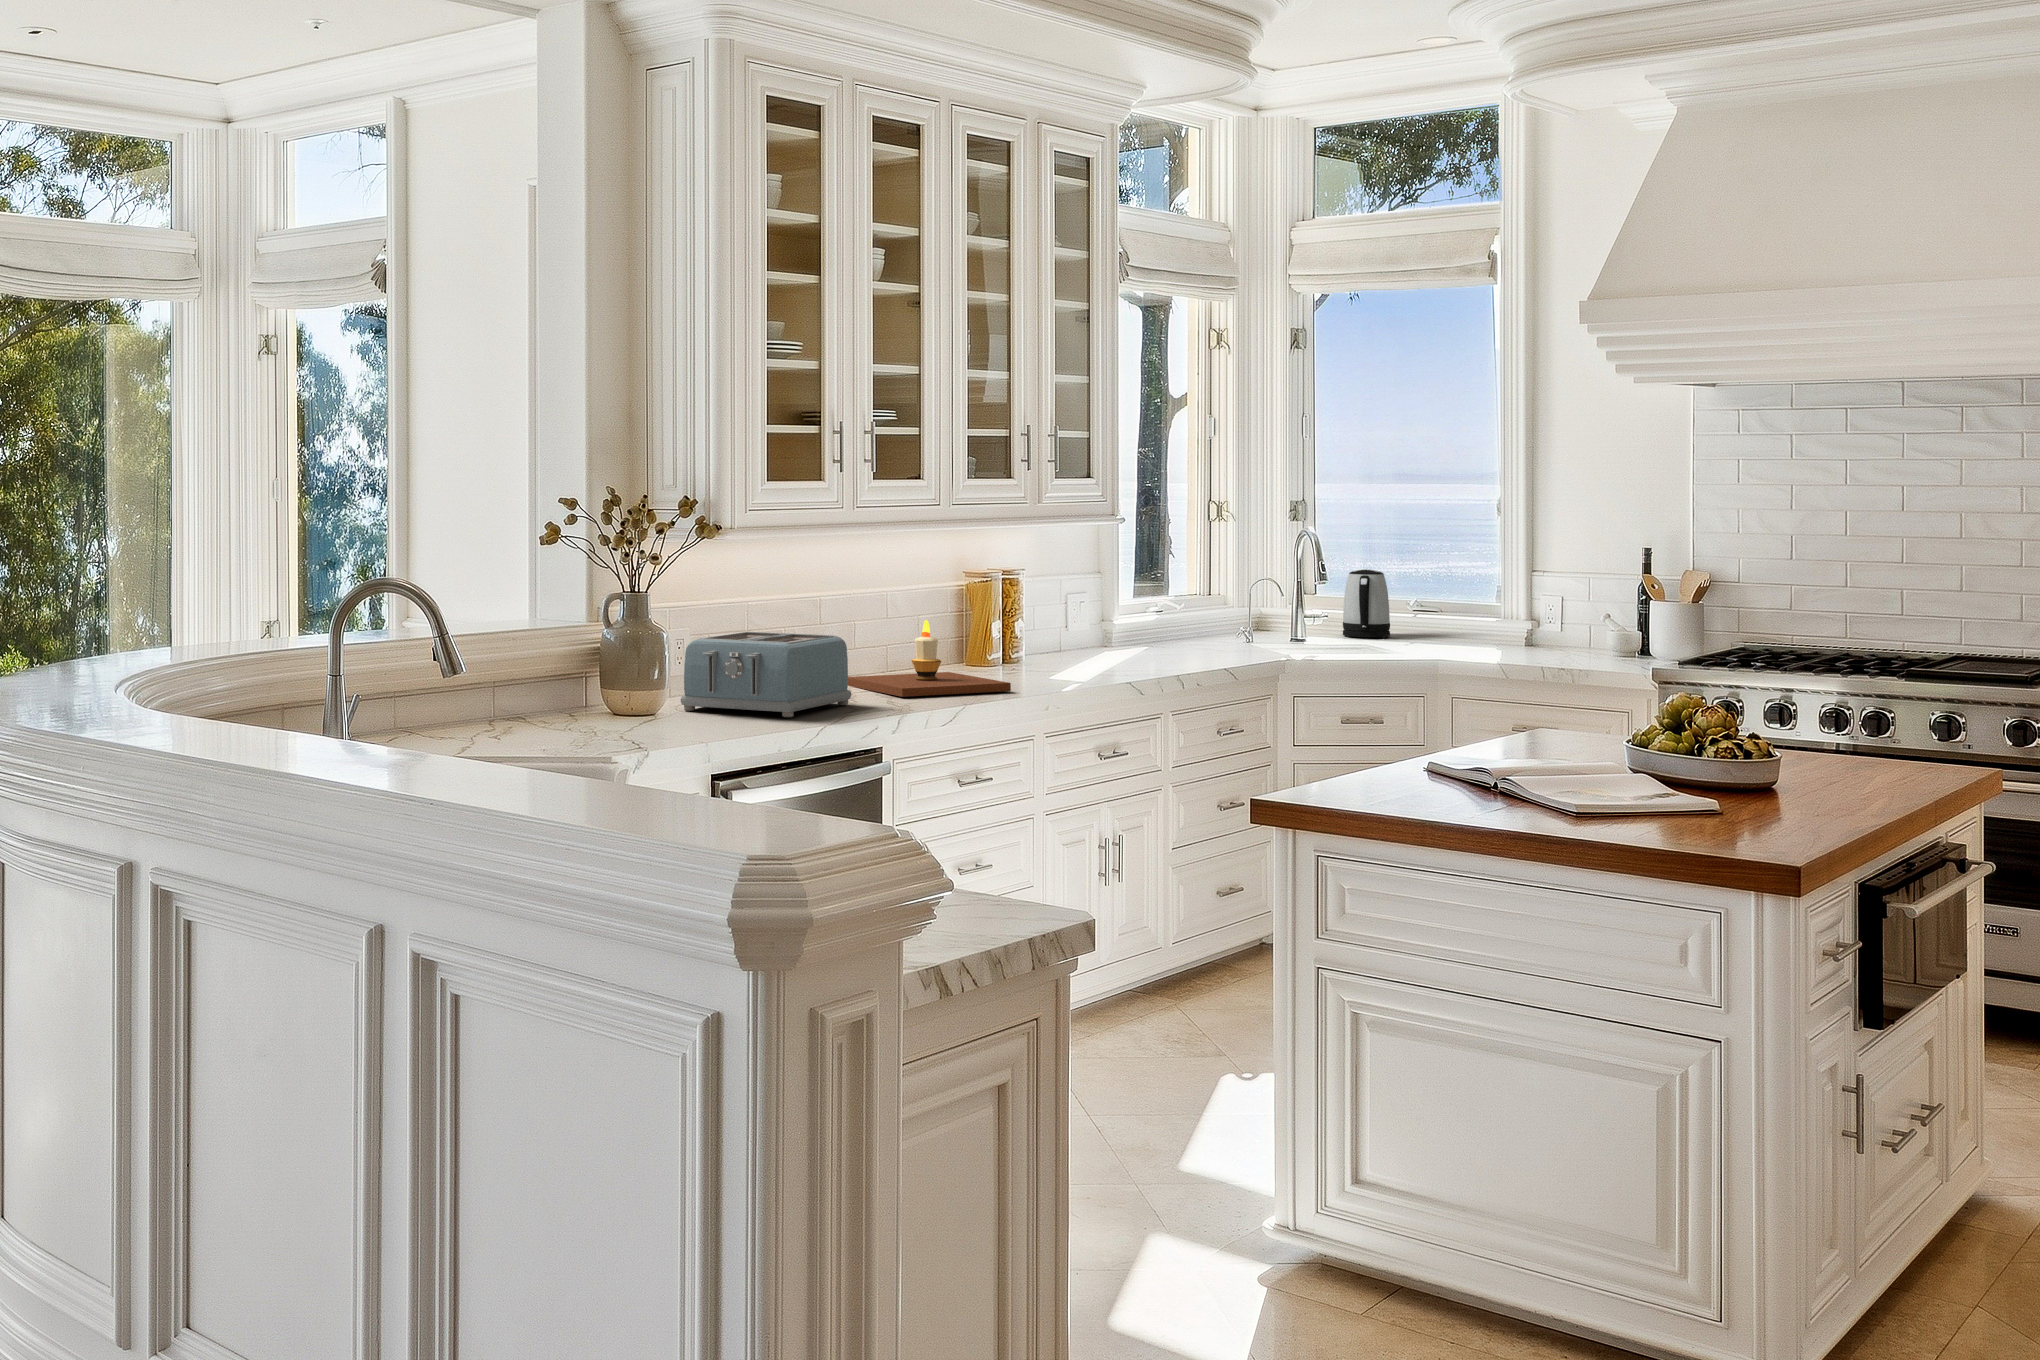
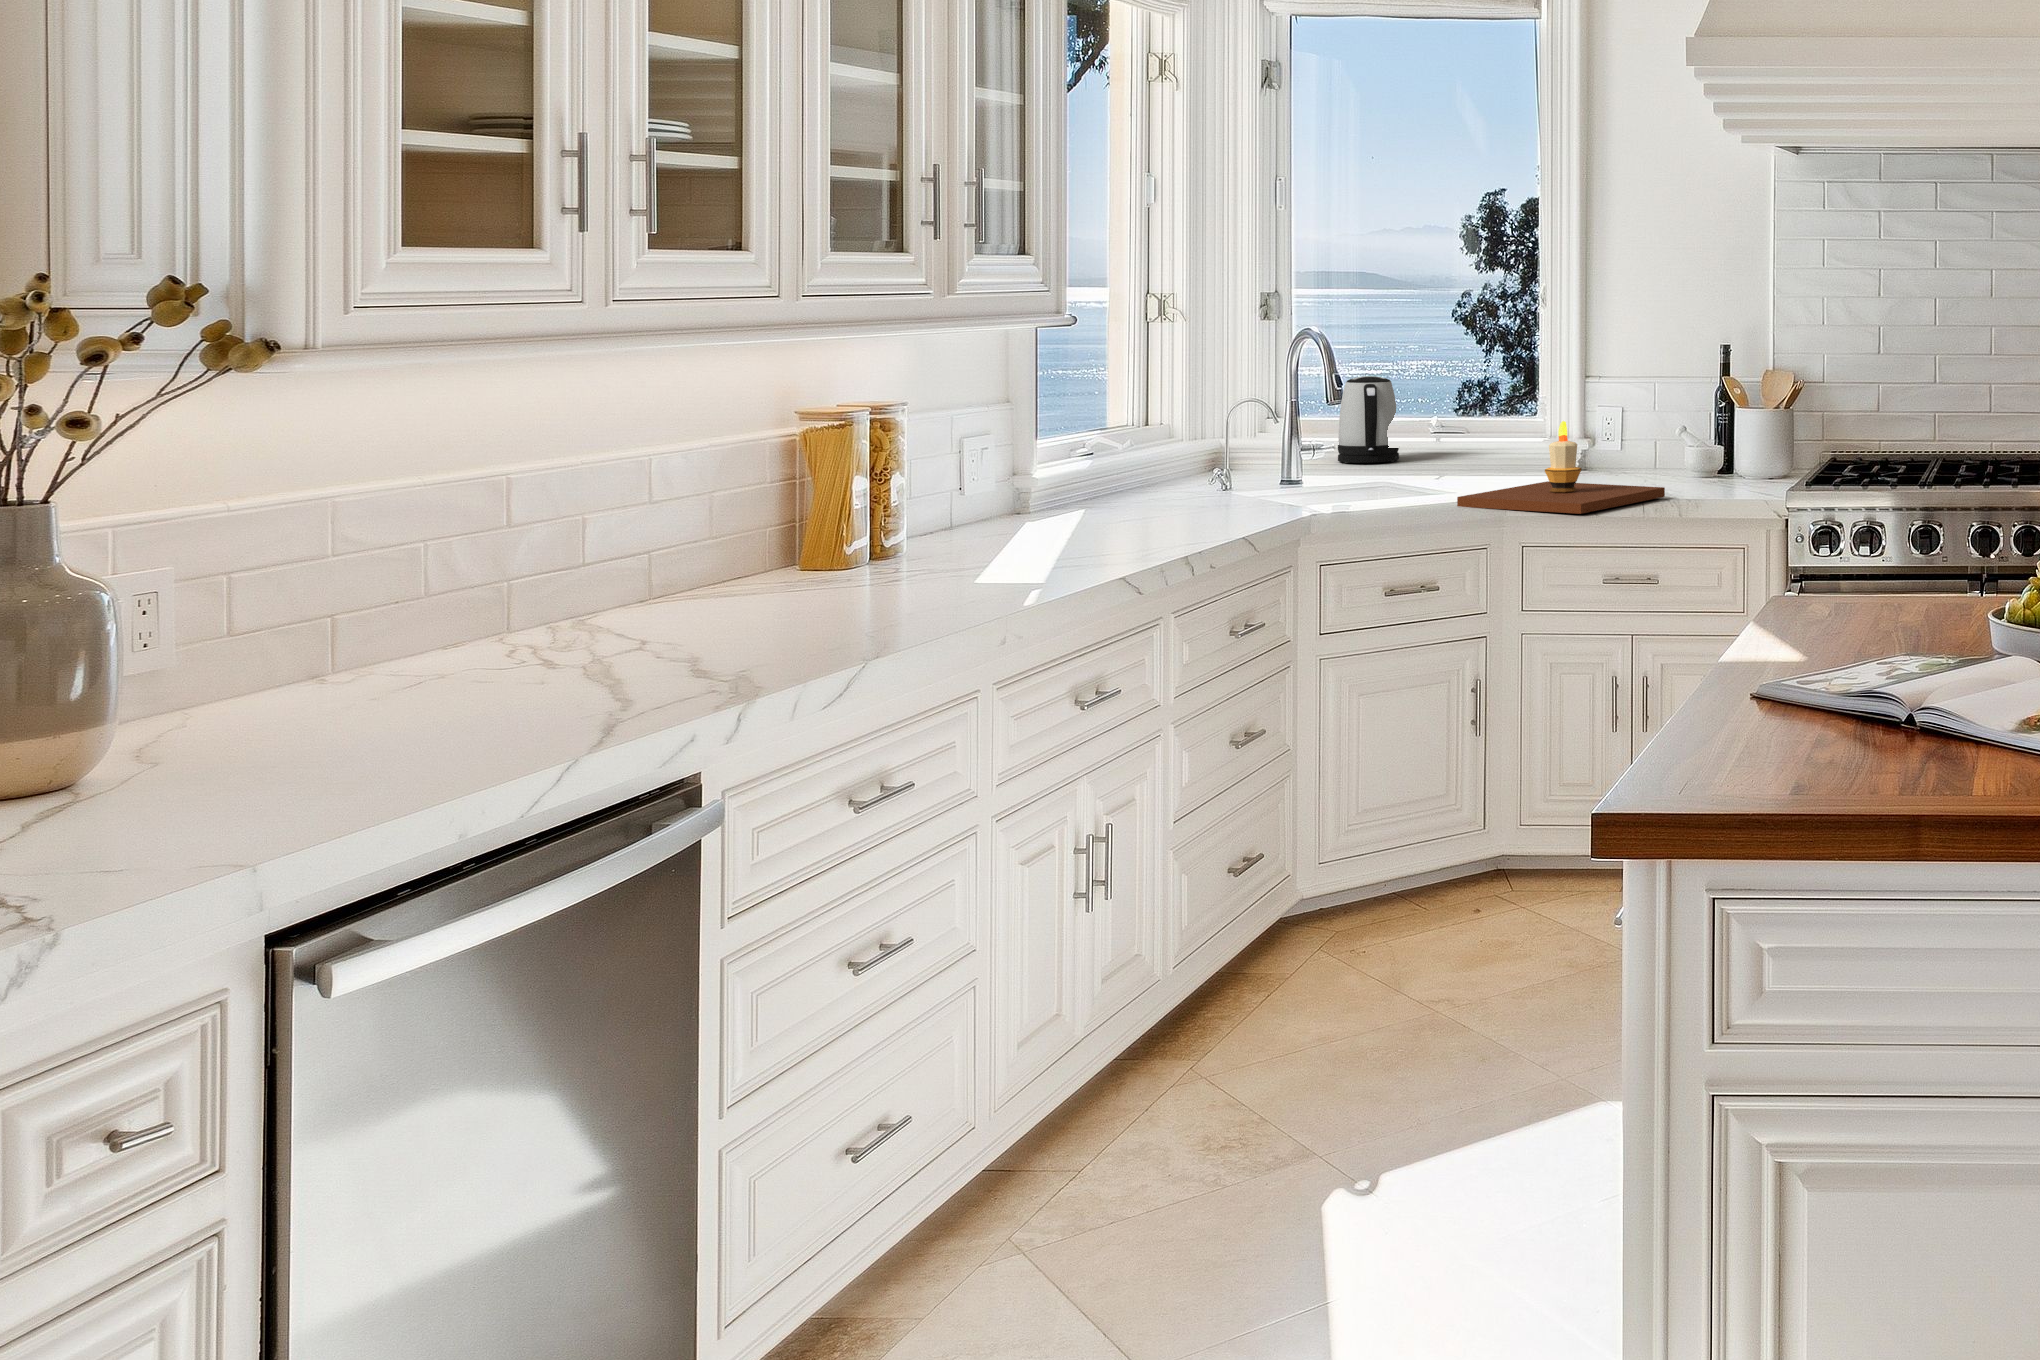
candle: present [848,620,1011,697] -> present [1457,421,1665,514]
toaster: present [681,632,851,717] -> none [157,550,625,757]

